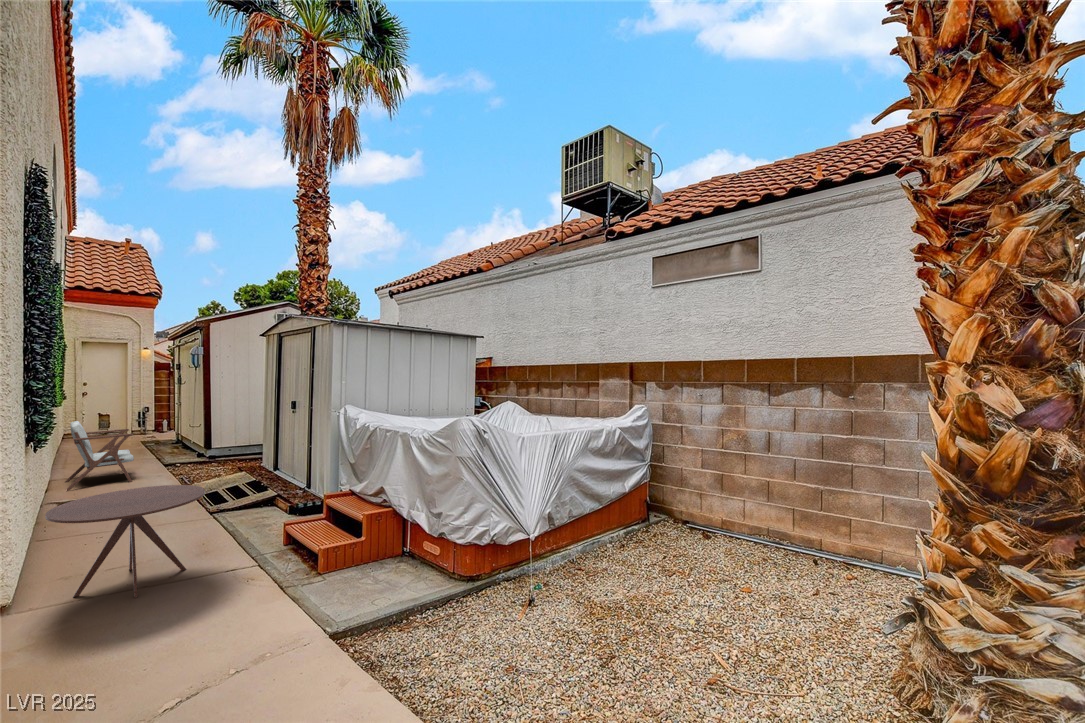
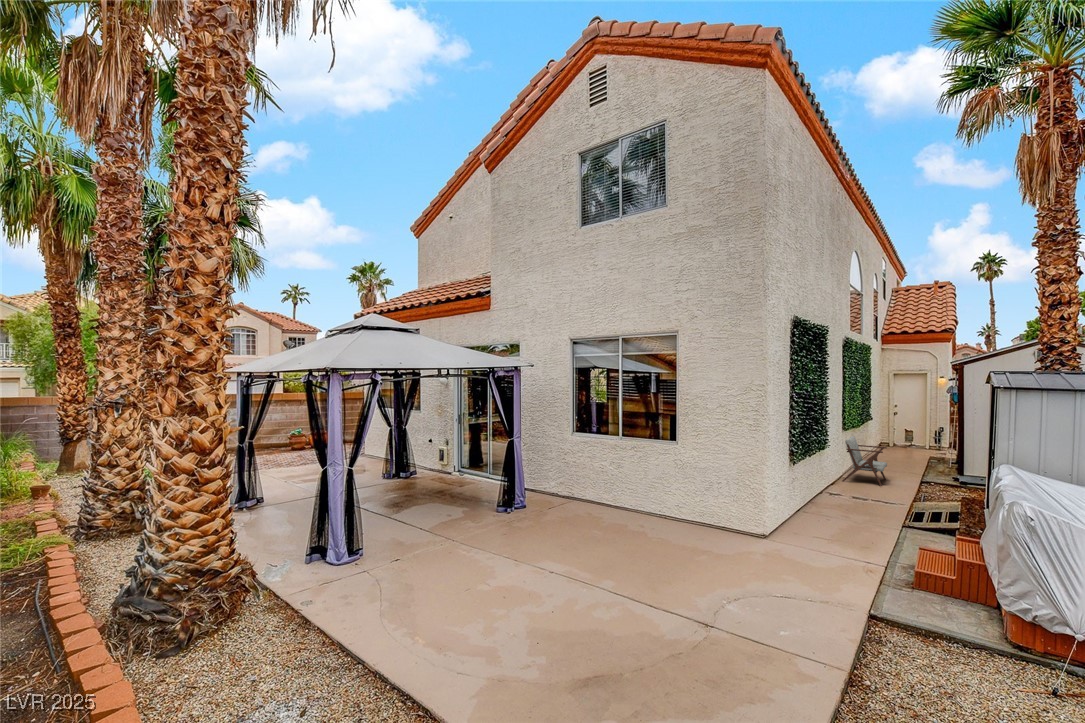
round table: present [45,485,205,598] -> none [778,485,856,546]

